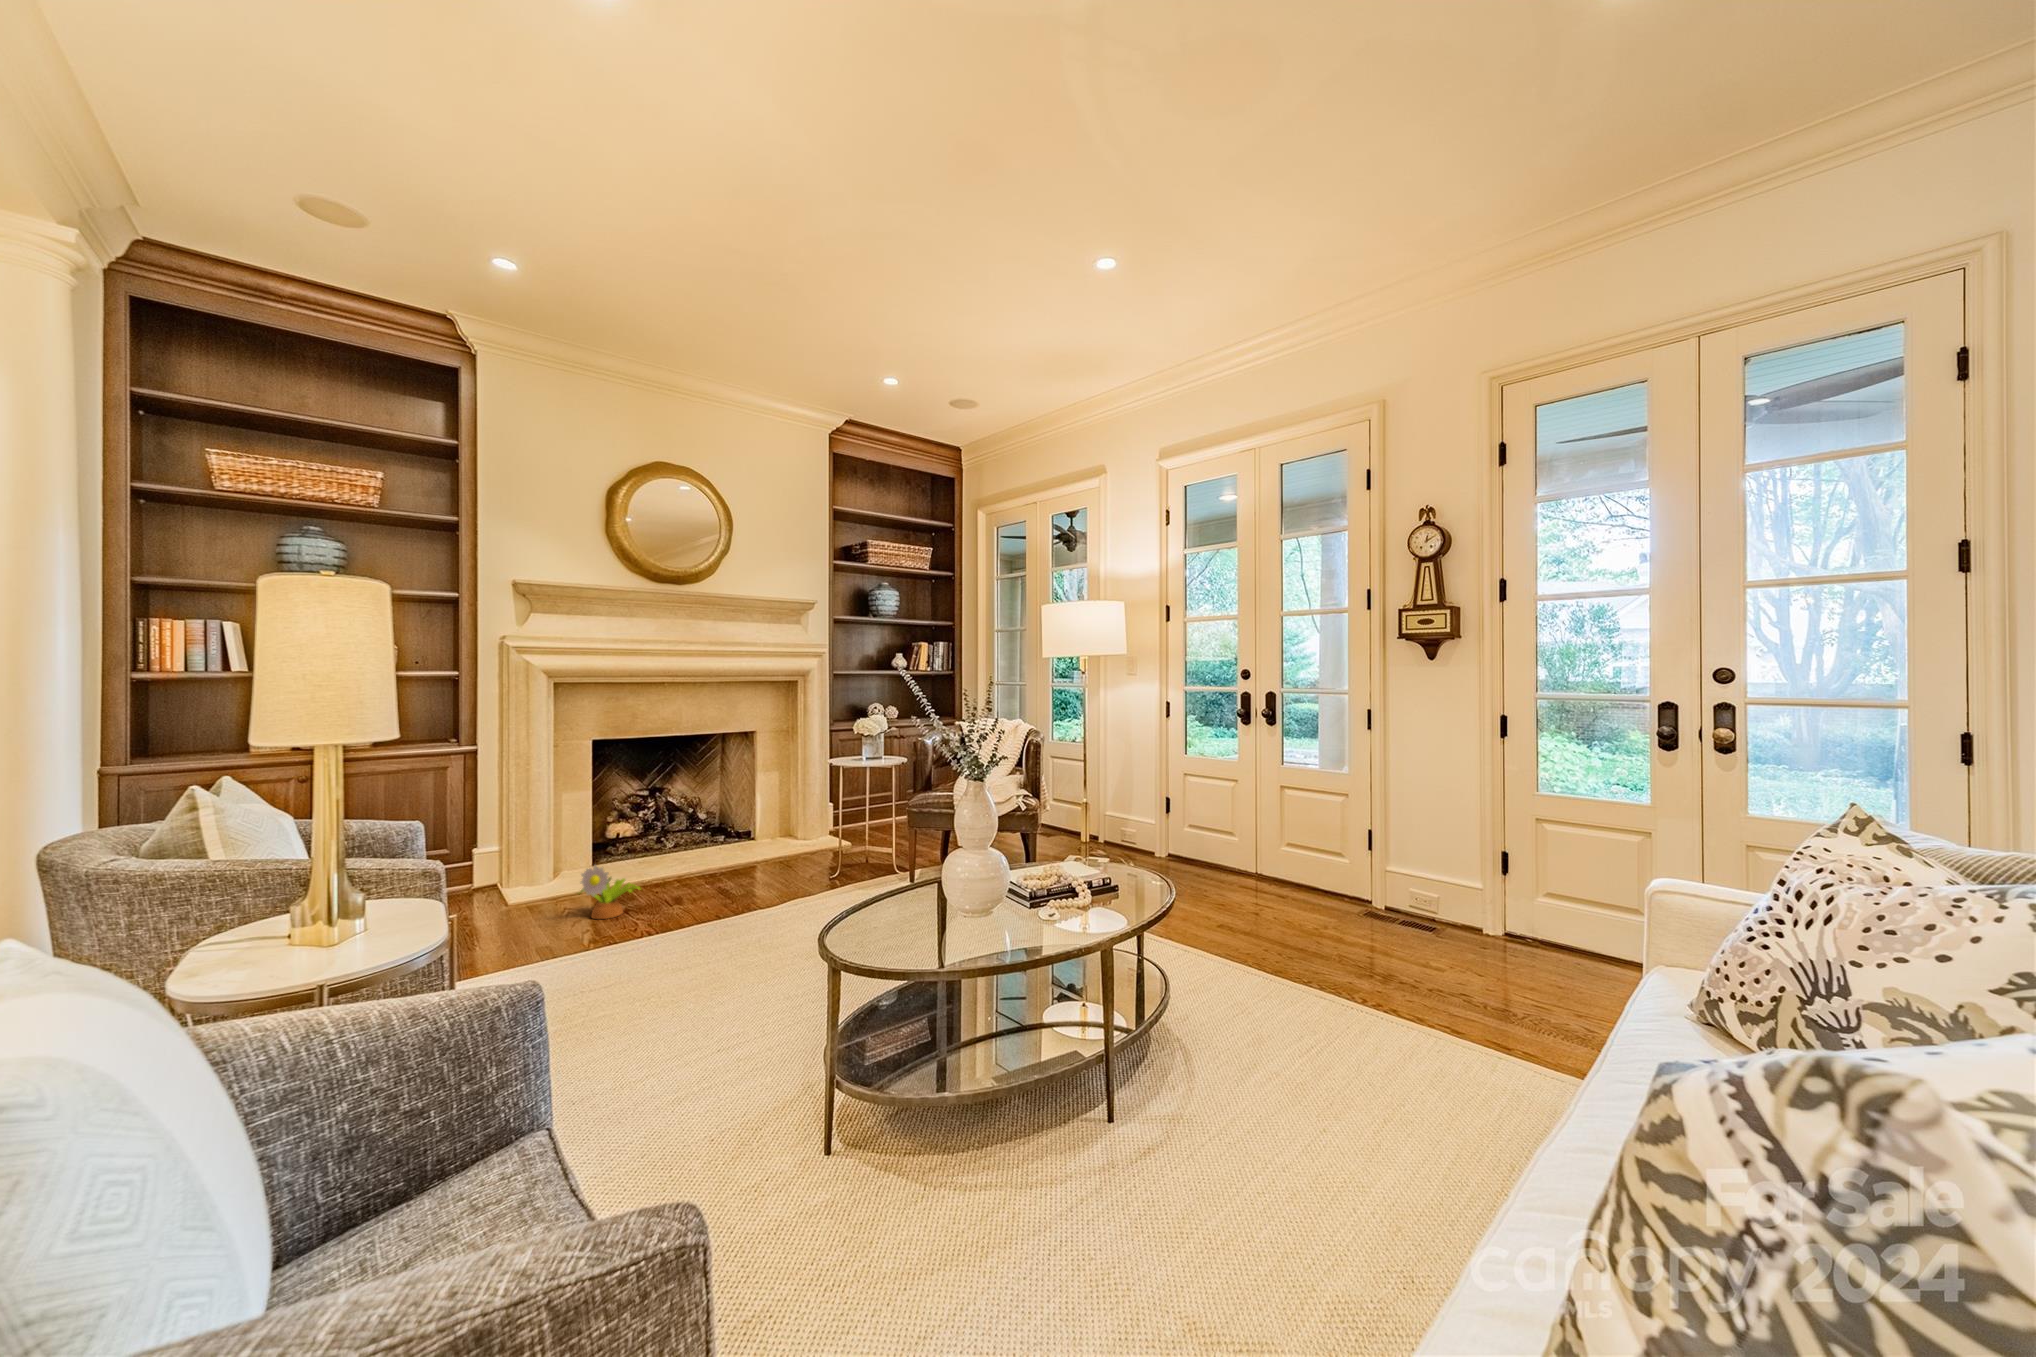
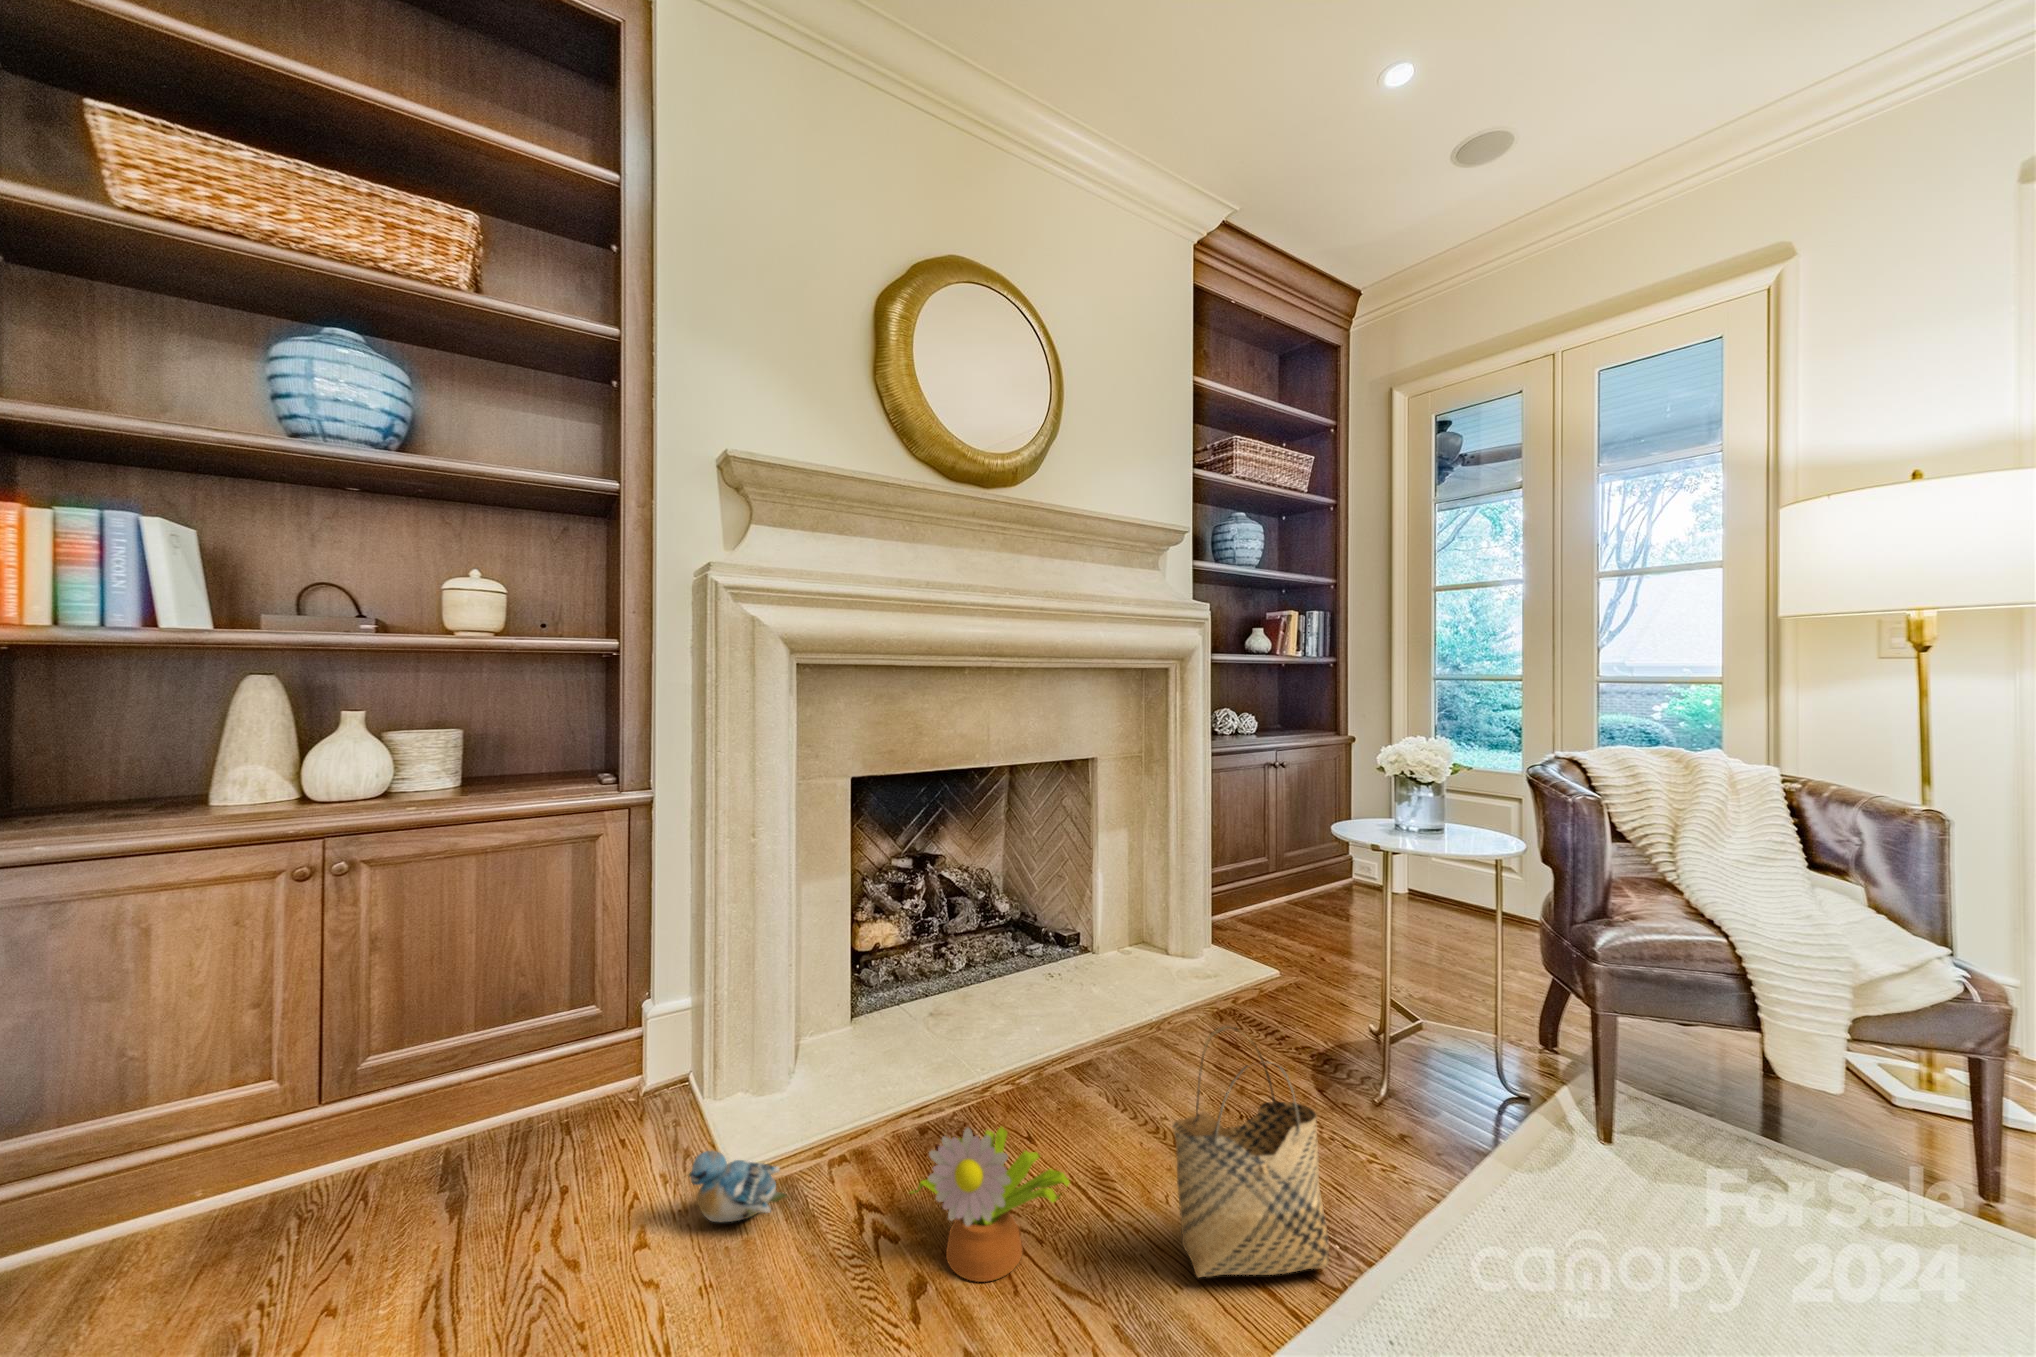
woven basket: none [676,834,737,914] -> present [1172,1026,1329,1277]
plush toy: none [489,887,533,913] -> present [688,1151,787,1222]

